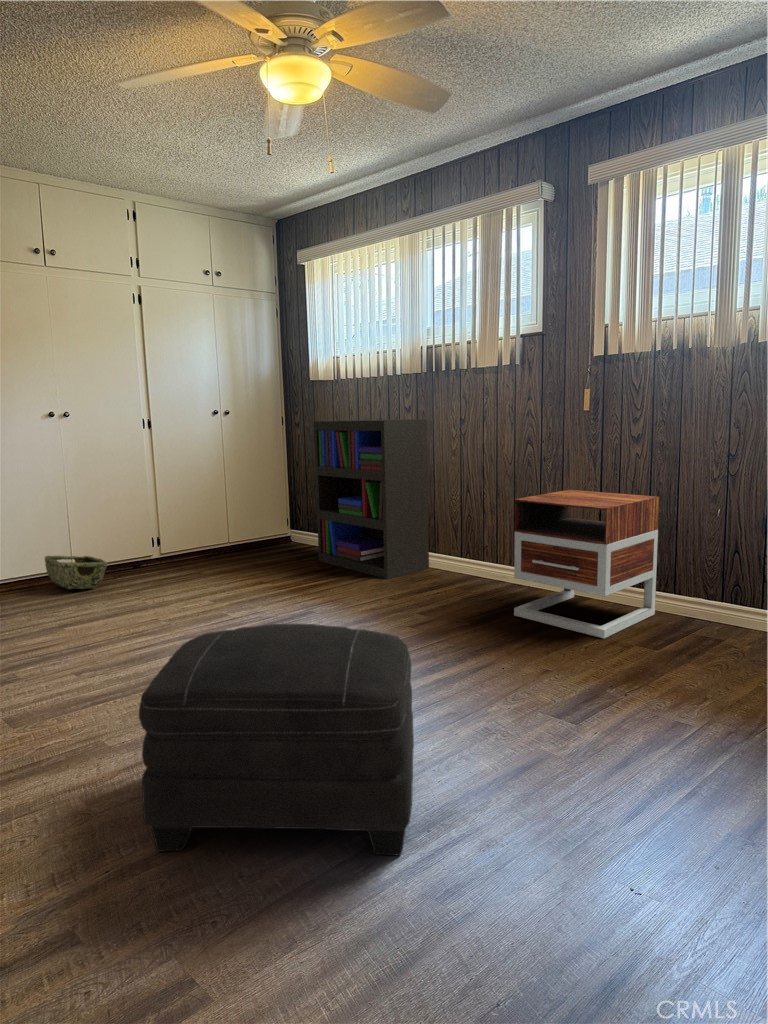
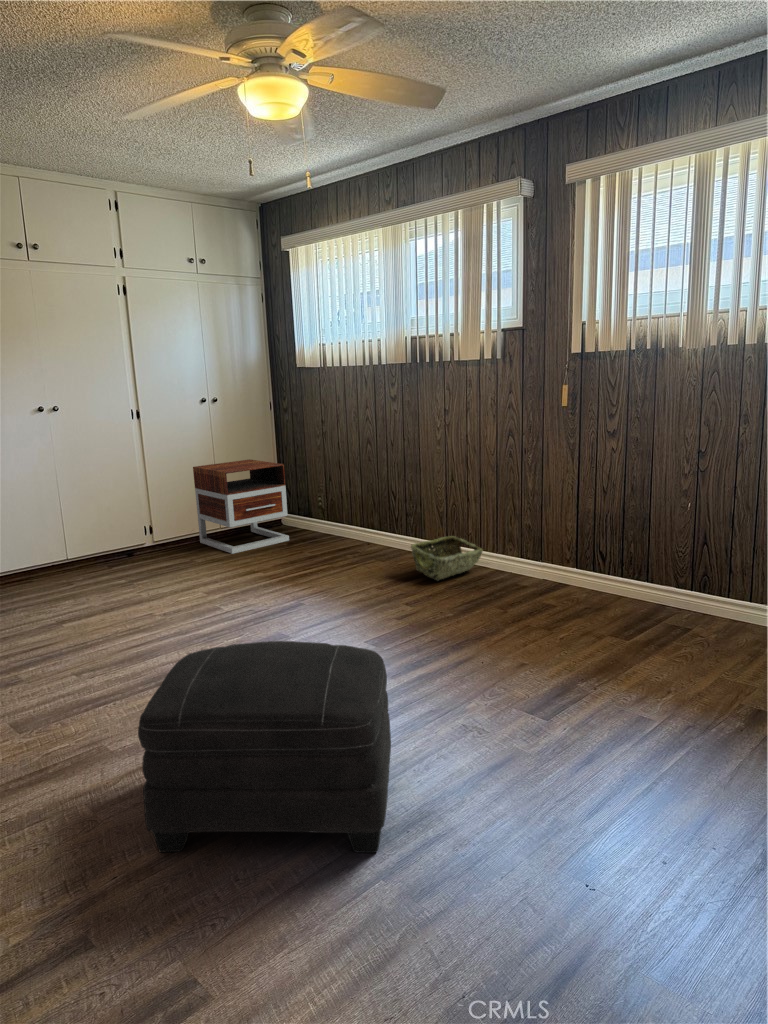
bookshelf: present [314,419,429,579] -> none [300,408,416,567]
nightstand: present [514,490,659,639] -> present [193,459,289,554]
woven basket: present [45,556,107,589] -> present [411,536,483,580]

